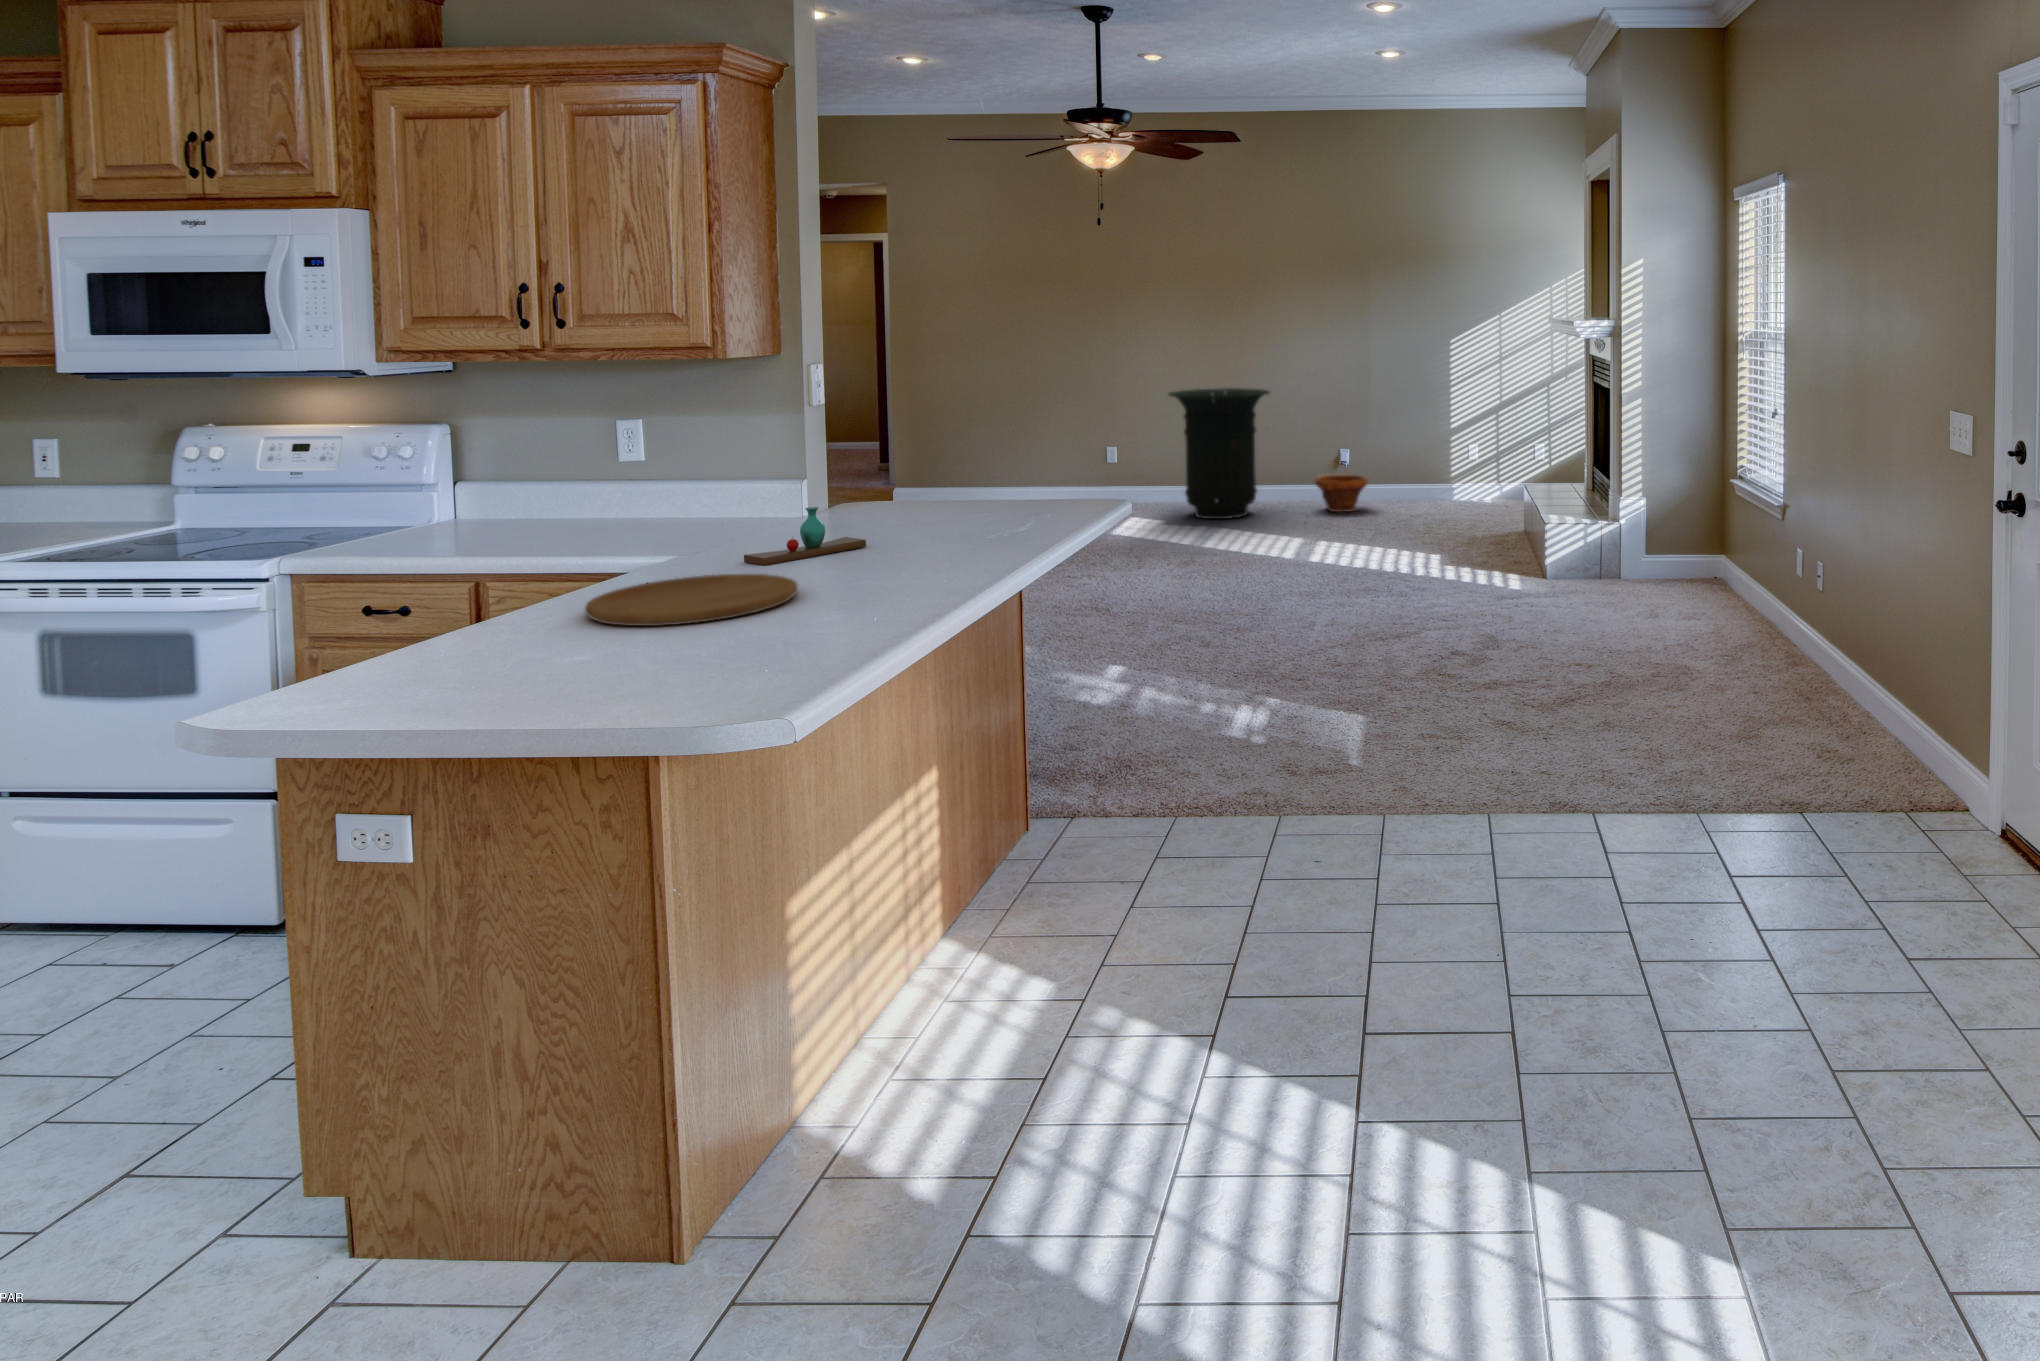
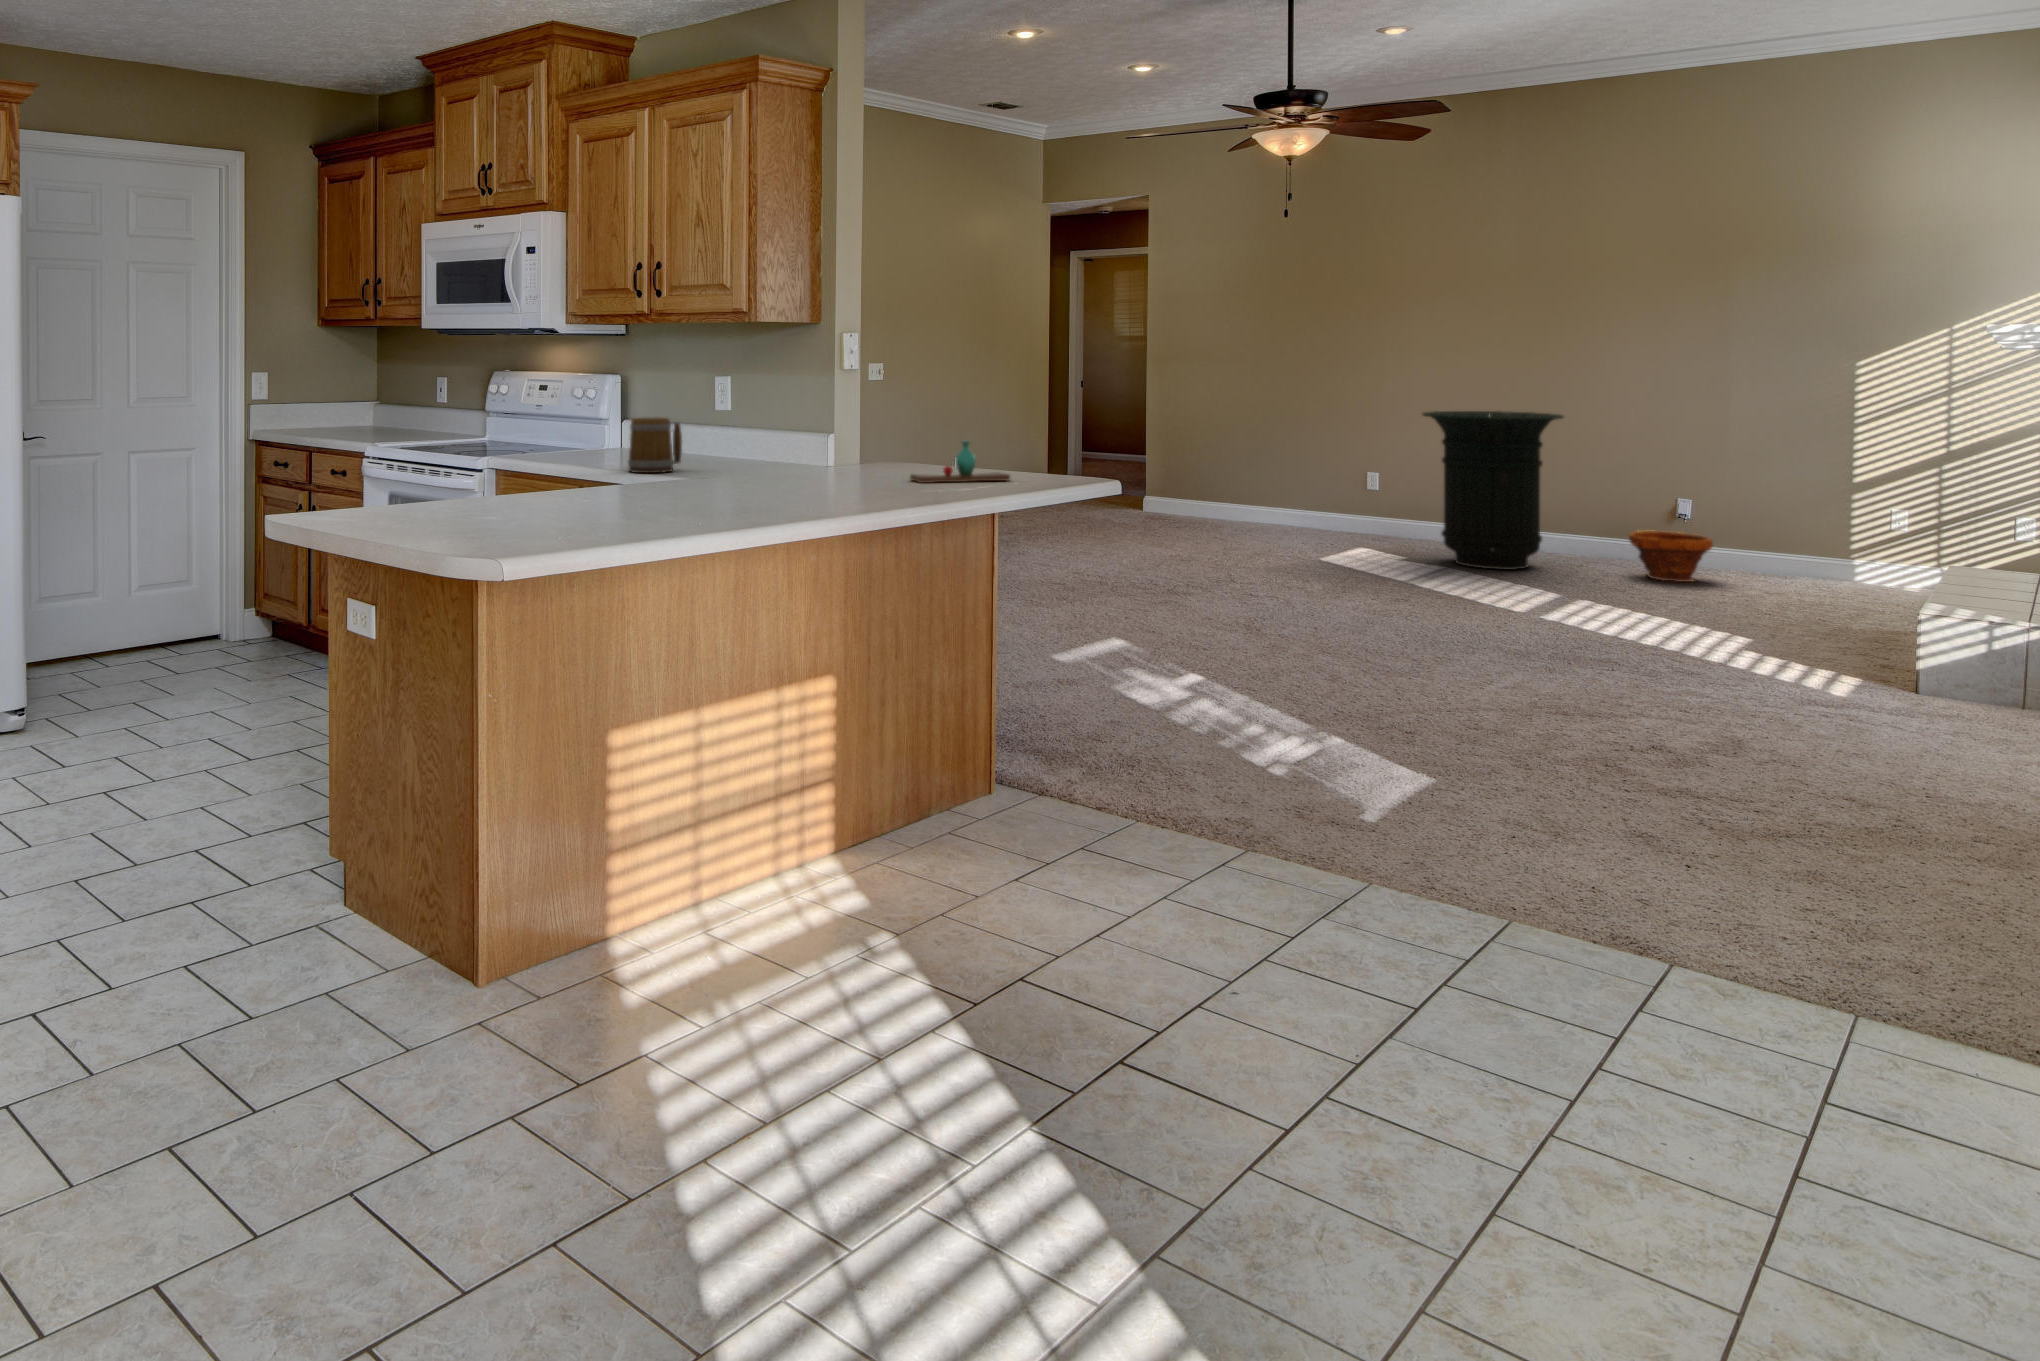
mug: none [603,485,670,558] -> present [628,418,682,473]
vase: present [744,507,866,565] -> present [910,441,1010,483]
cutting board: present [585,574,798,626] -> none [521,479,671,504]

